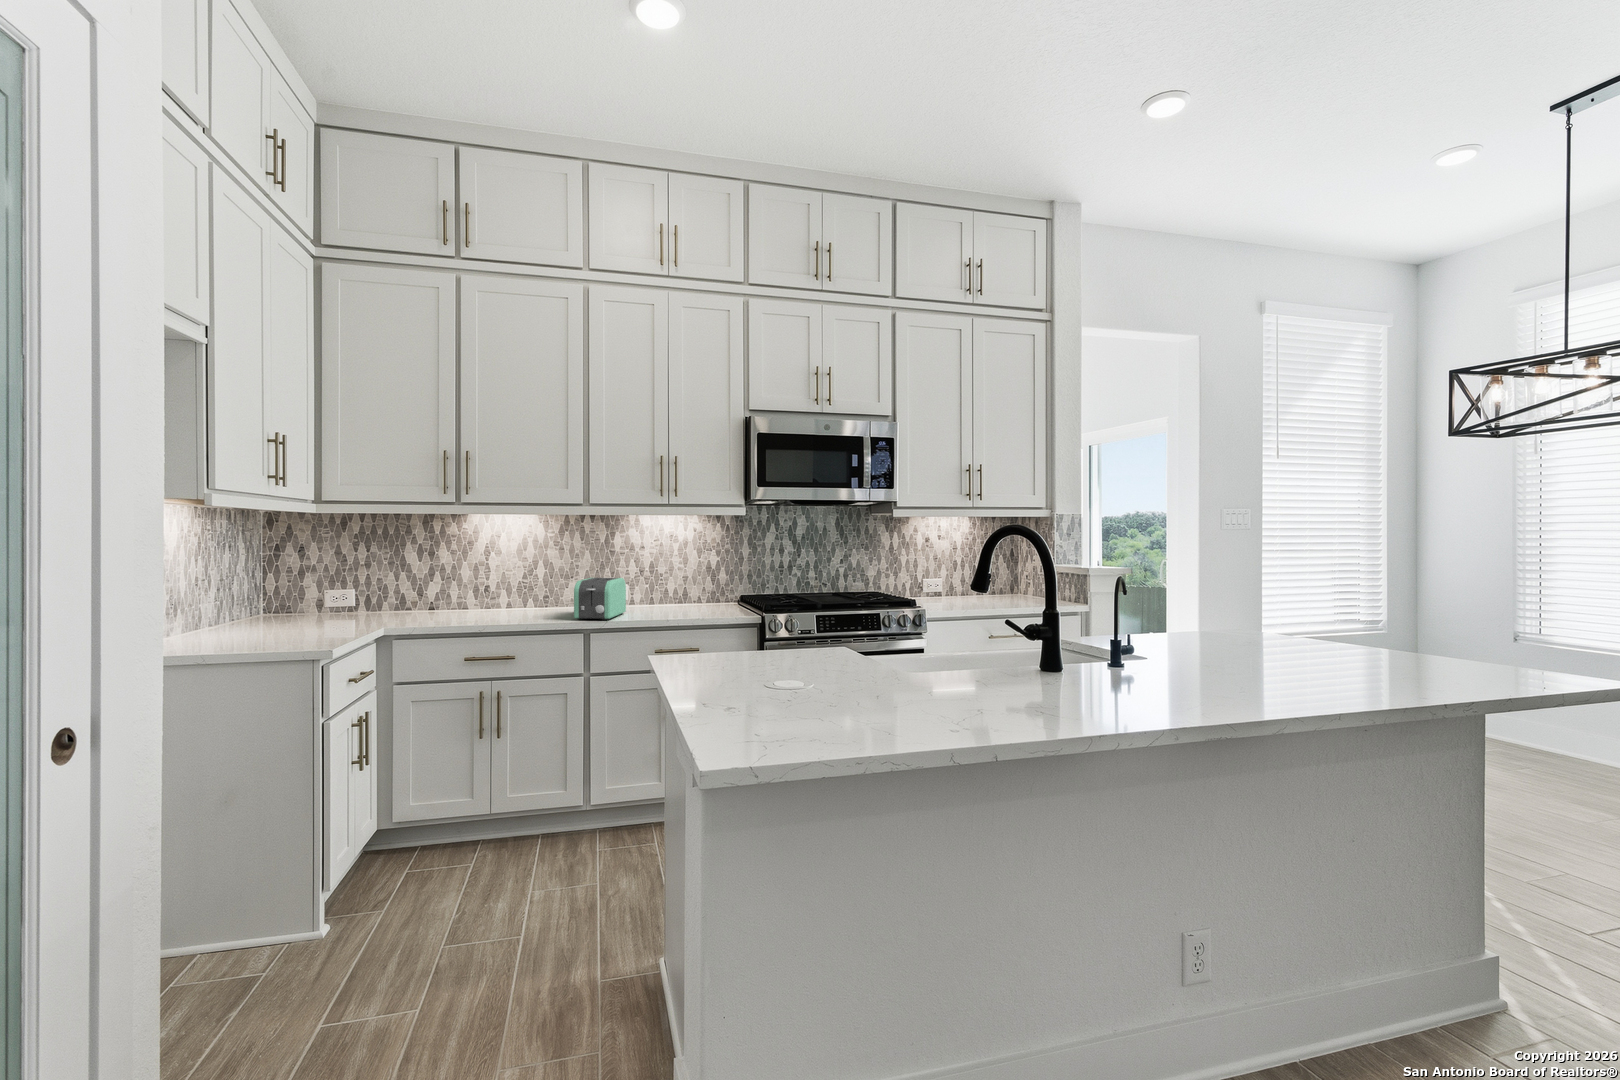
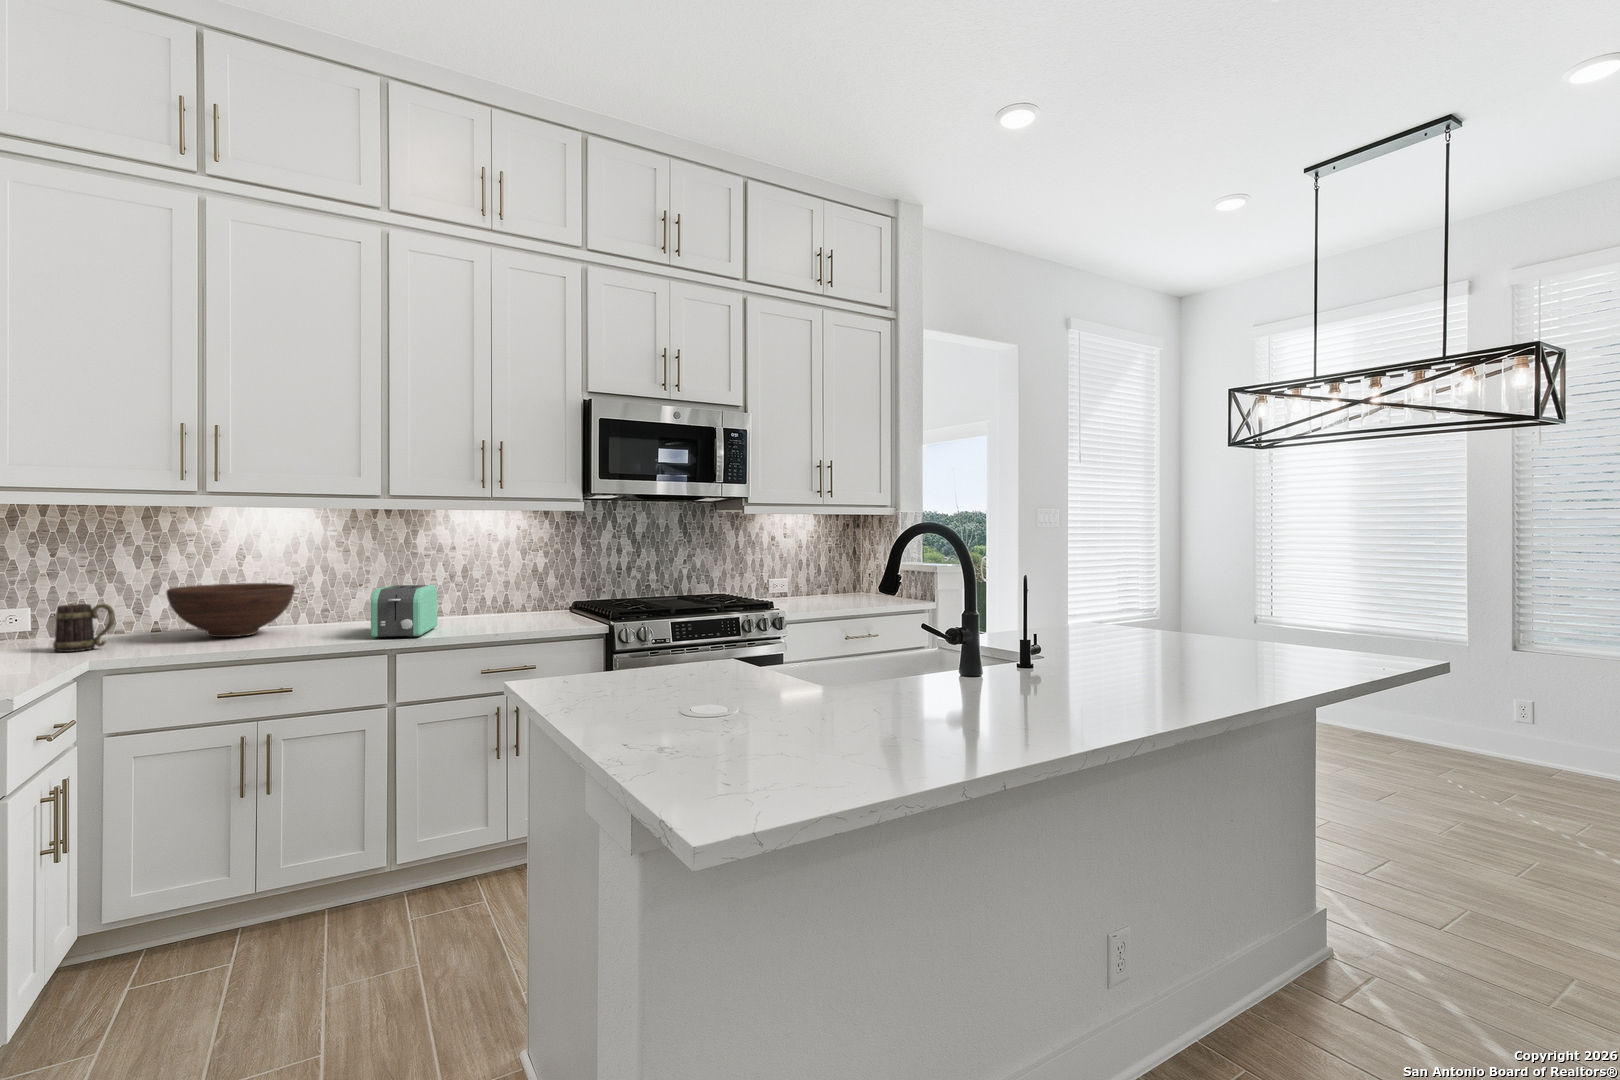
fruit bowl: none [437,574,523,615] -> present [166,583,295,637]
mug: none [367,587,404,622] -> present [53,604,115,652]

